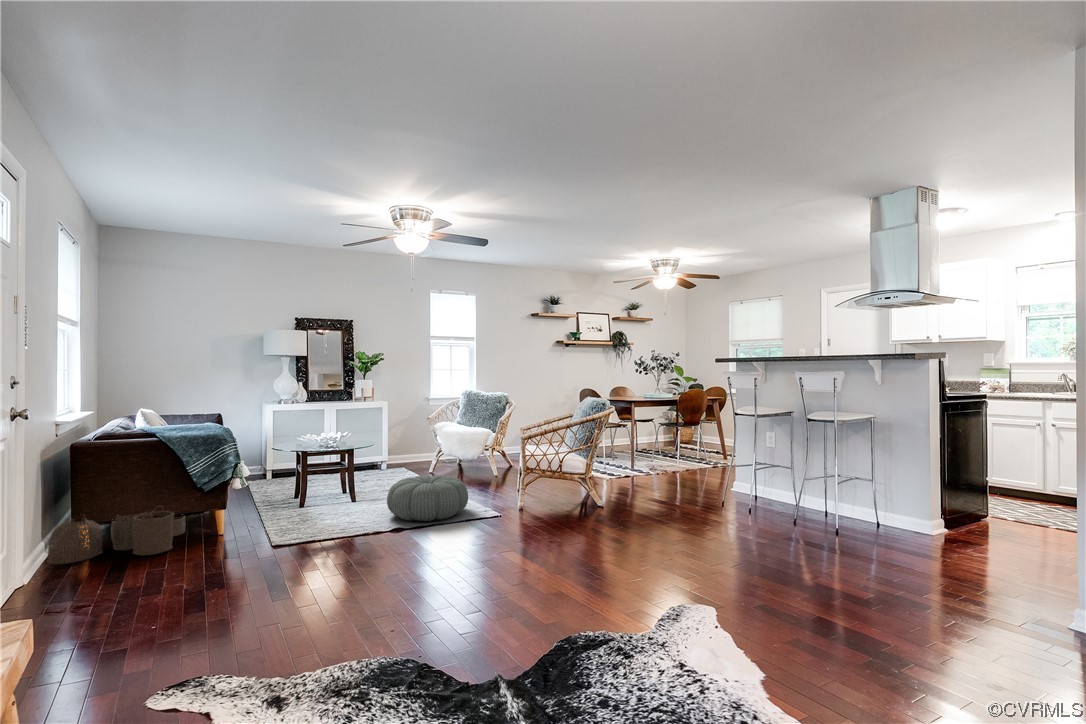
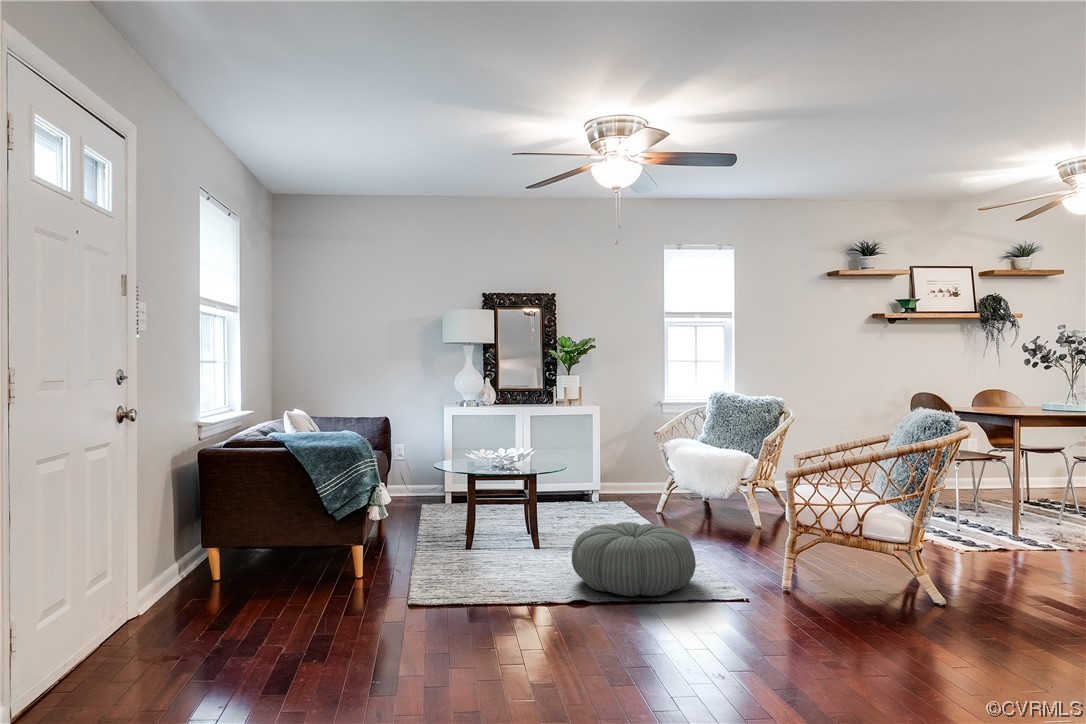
woven basket: present [47,506,186,564] -> none [173,531,324,598]

